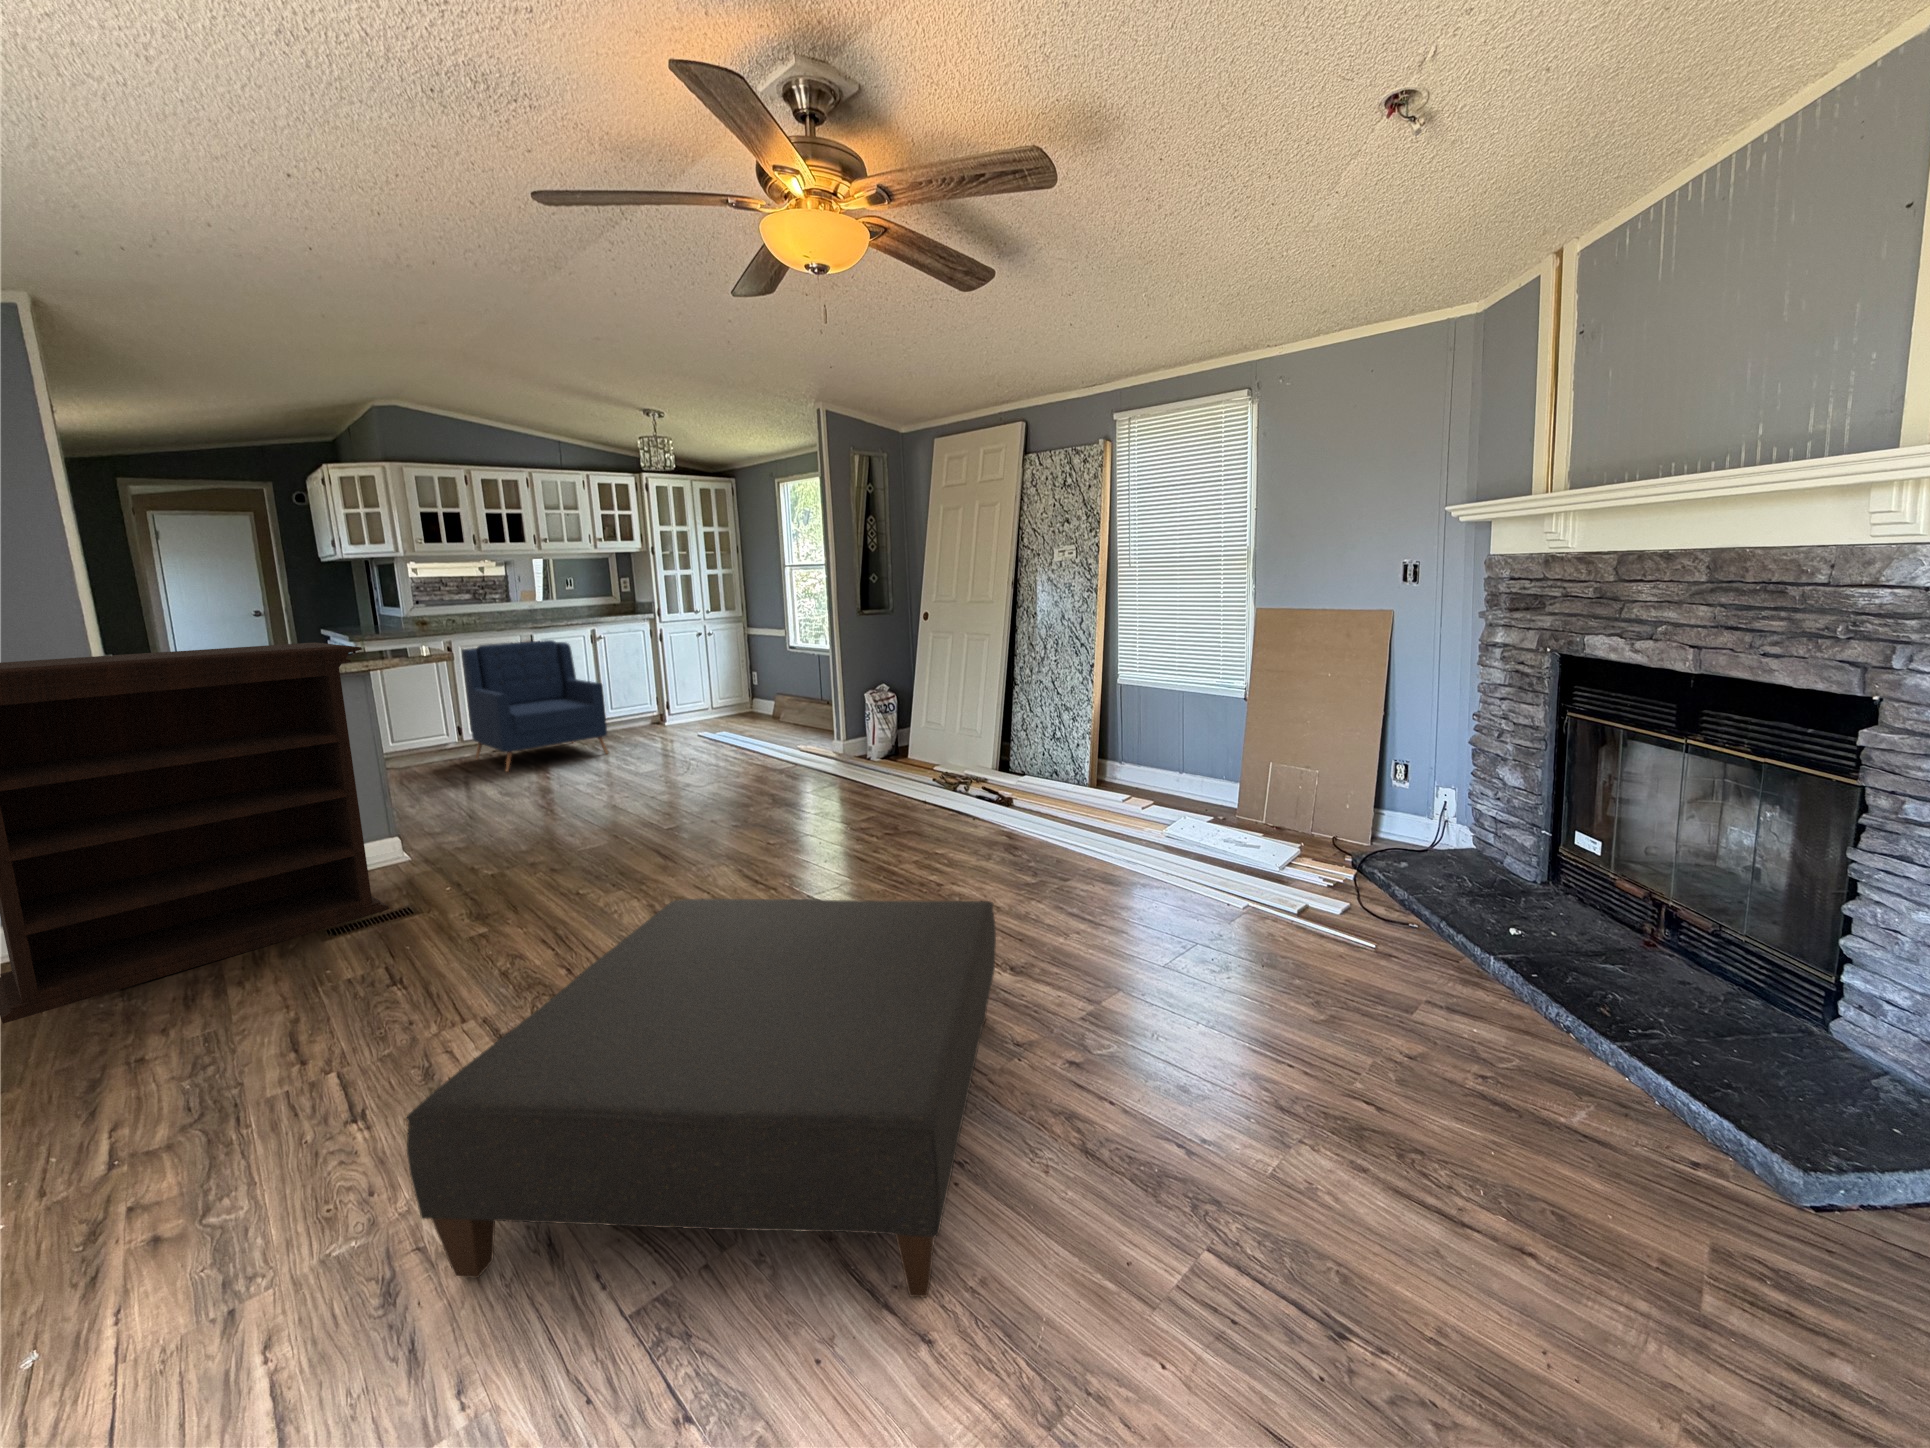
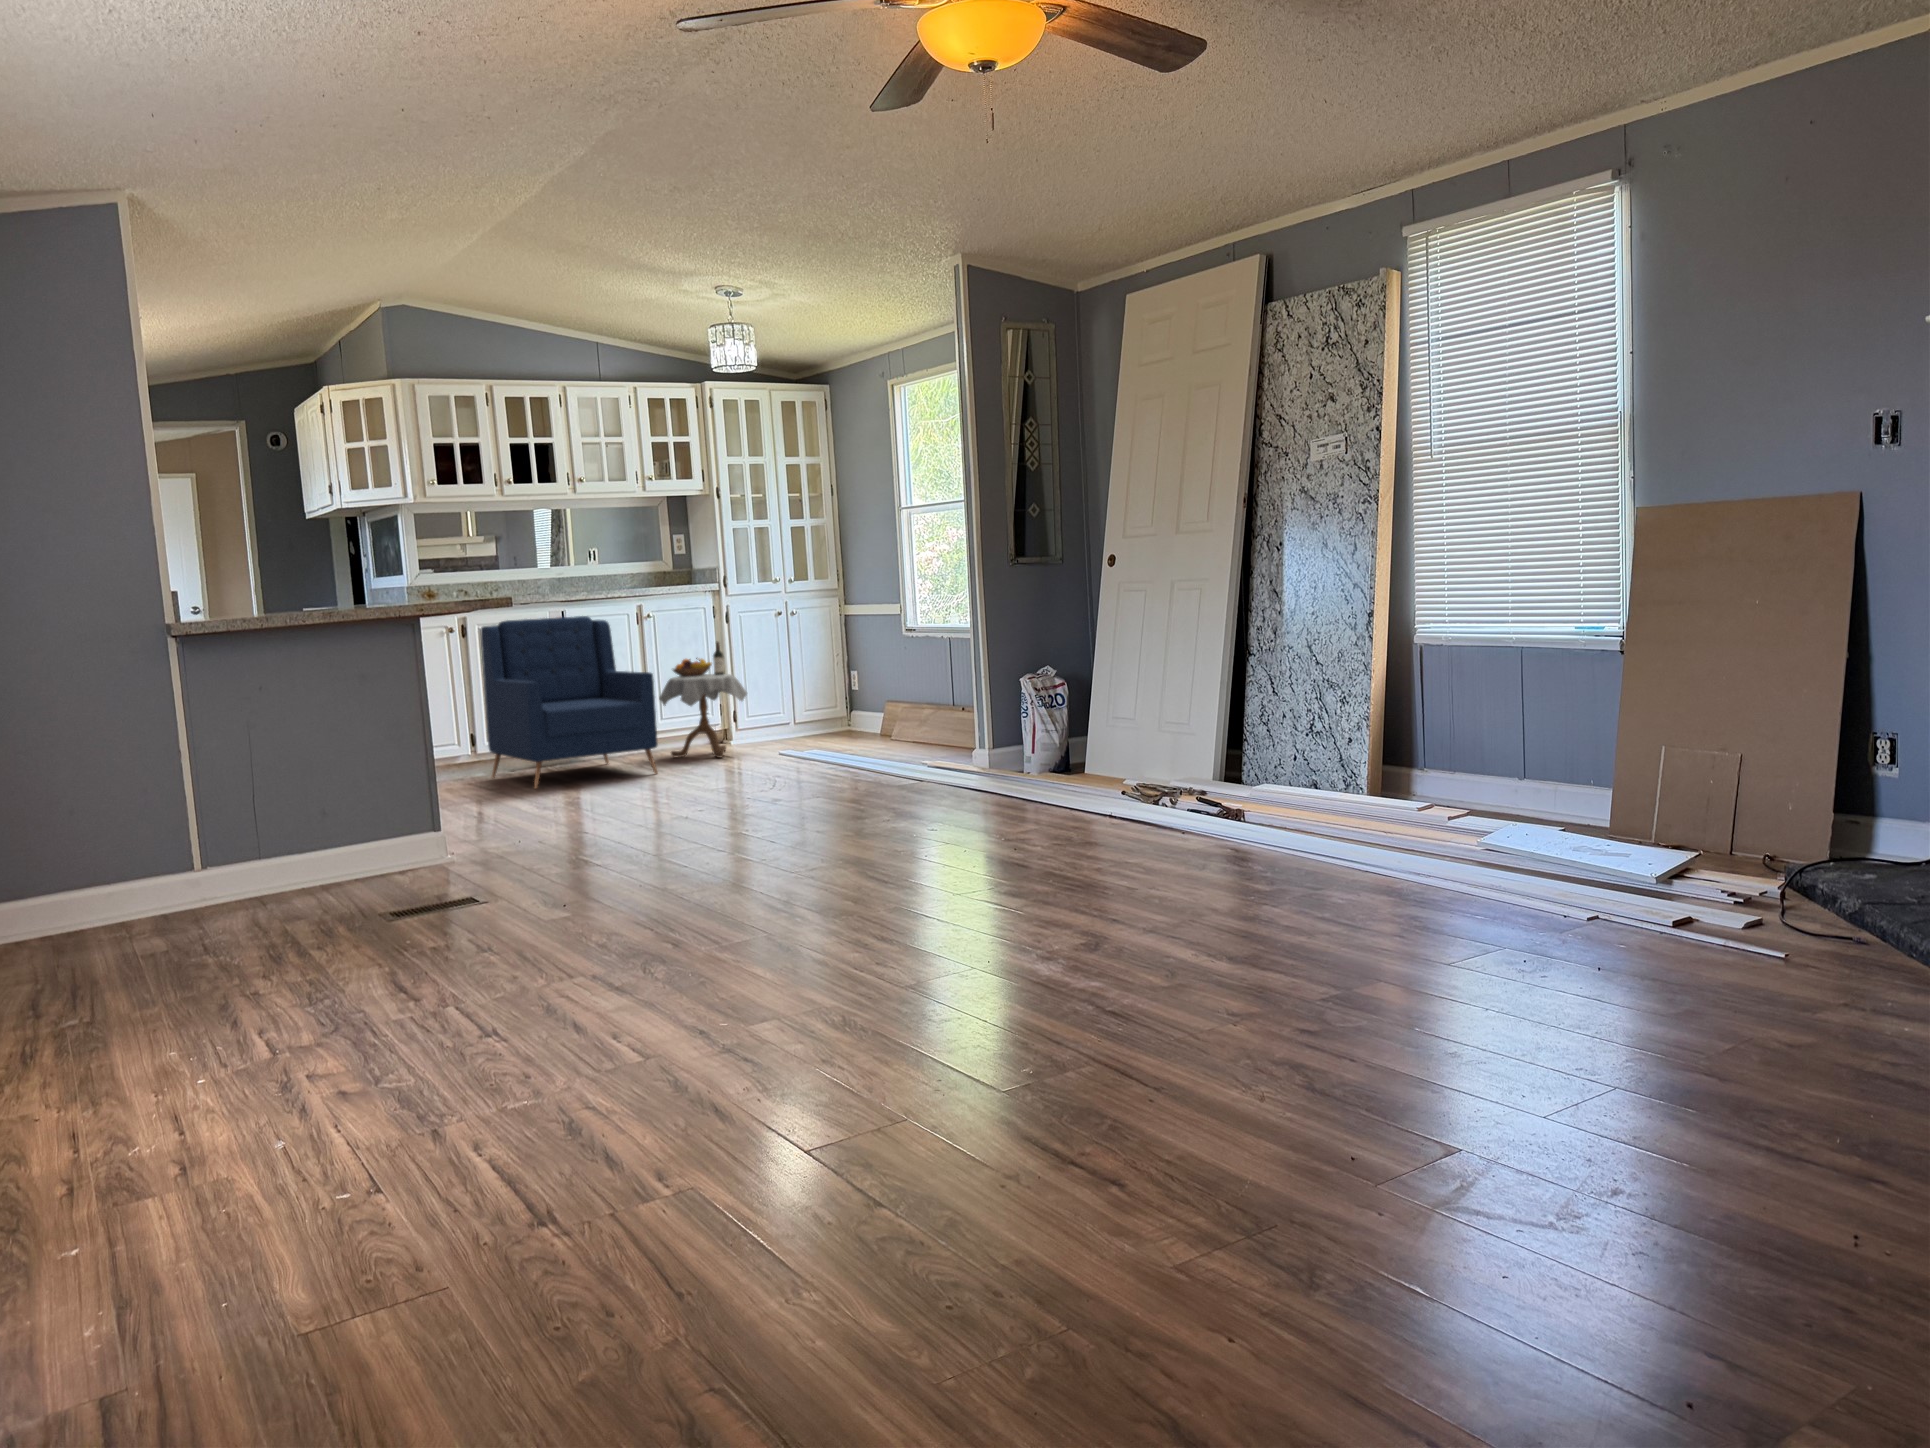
bookshelf: present [0,642,389,1024] -> none [59,571,451,955]
side table: none [611,656,678,737] -> present [659,642,747,758]
ottoman: present [406,899,996,1297] -> none [596,833,1197,1147]

